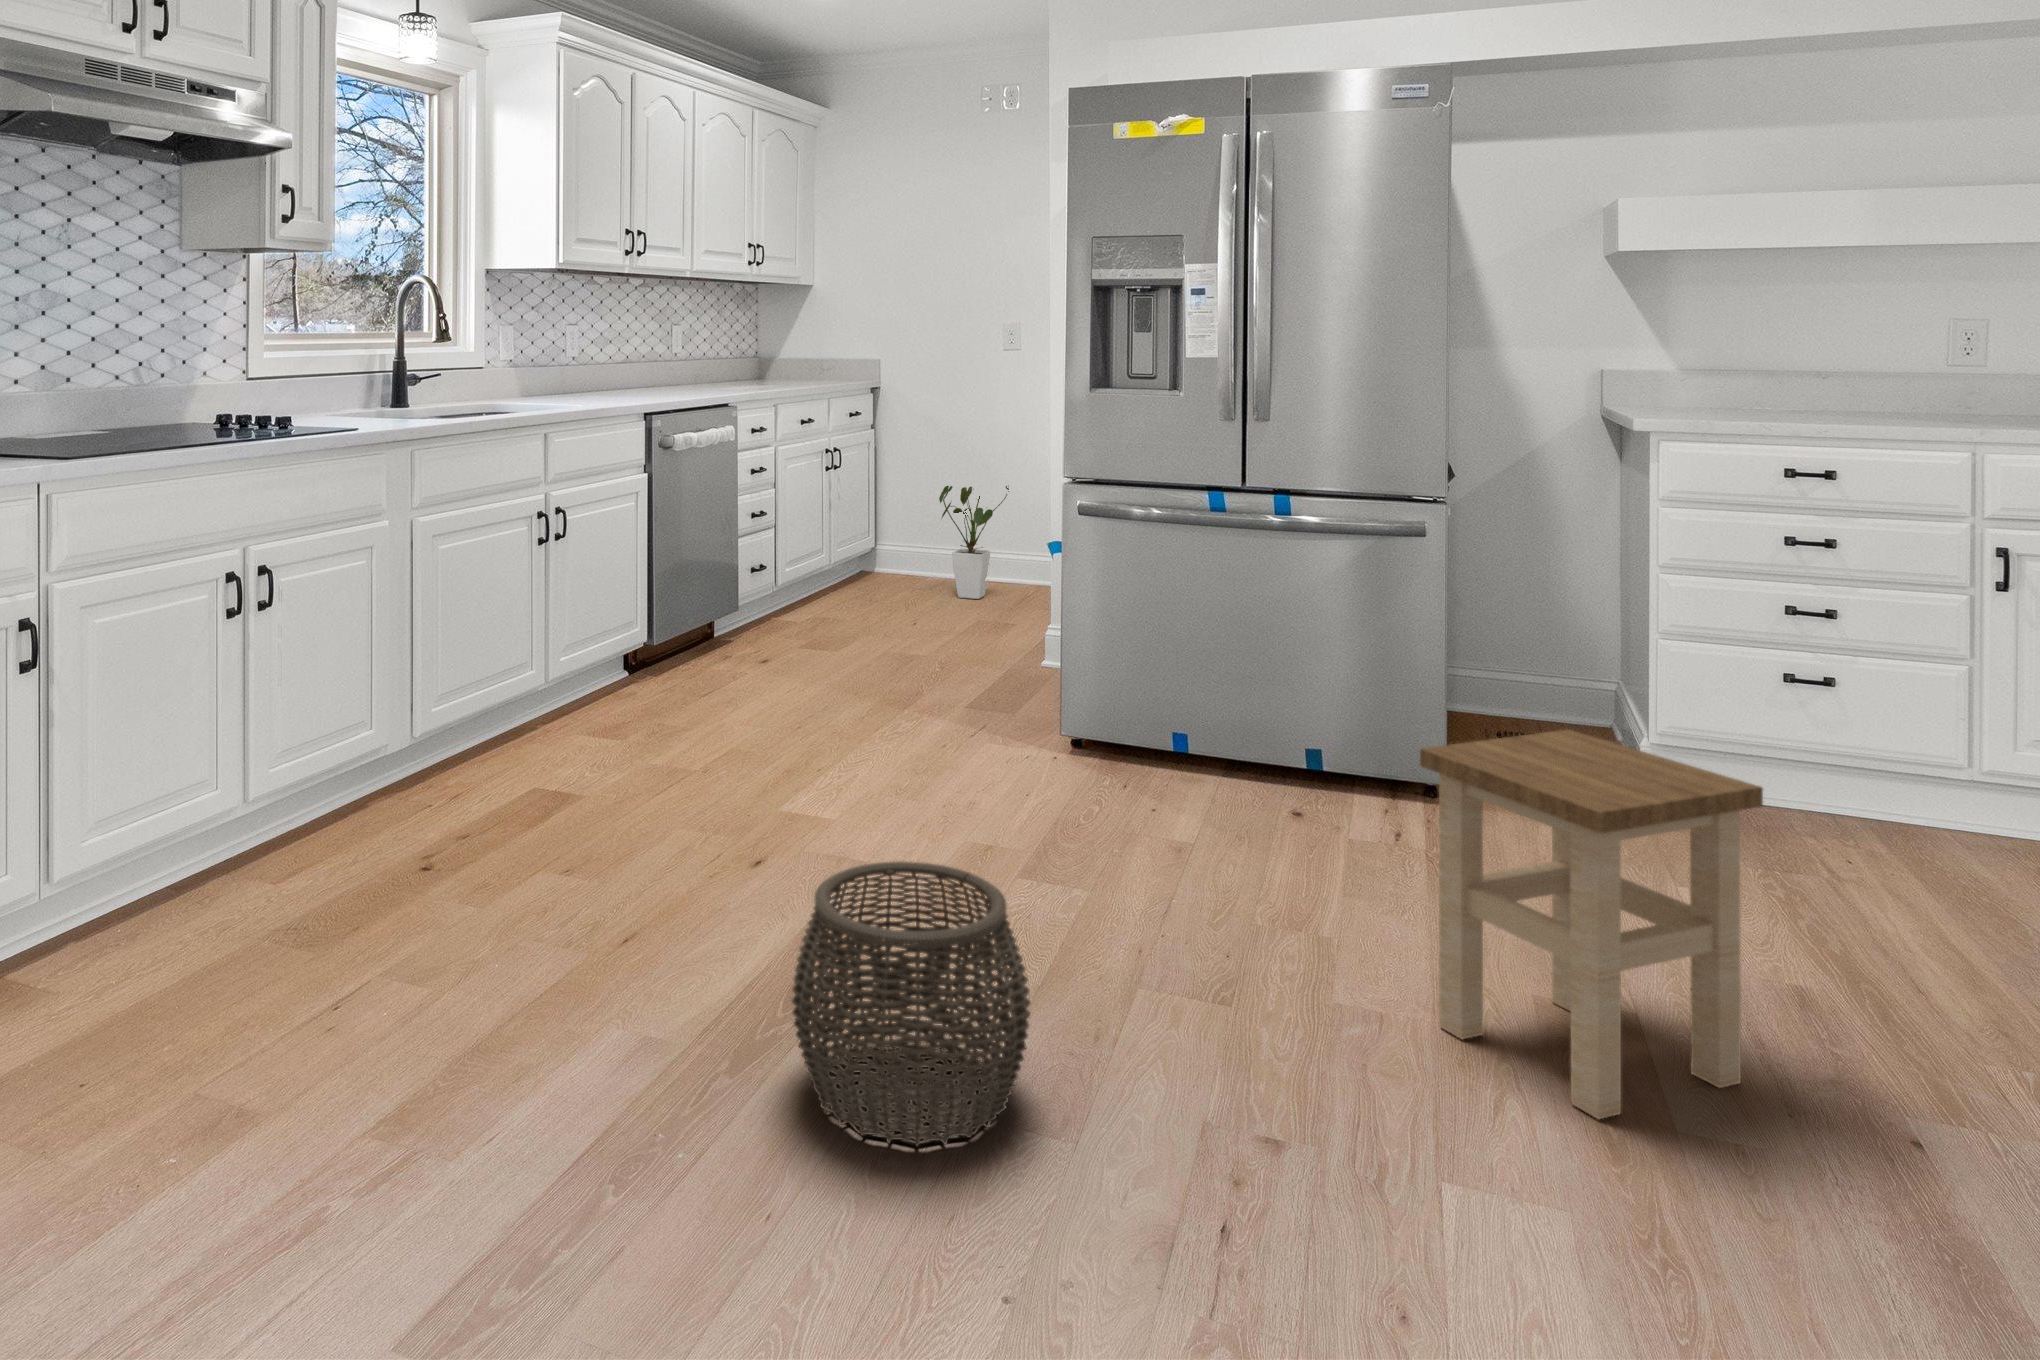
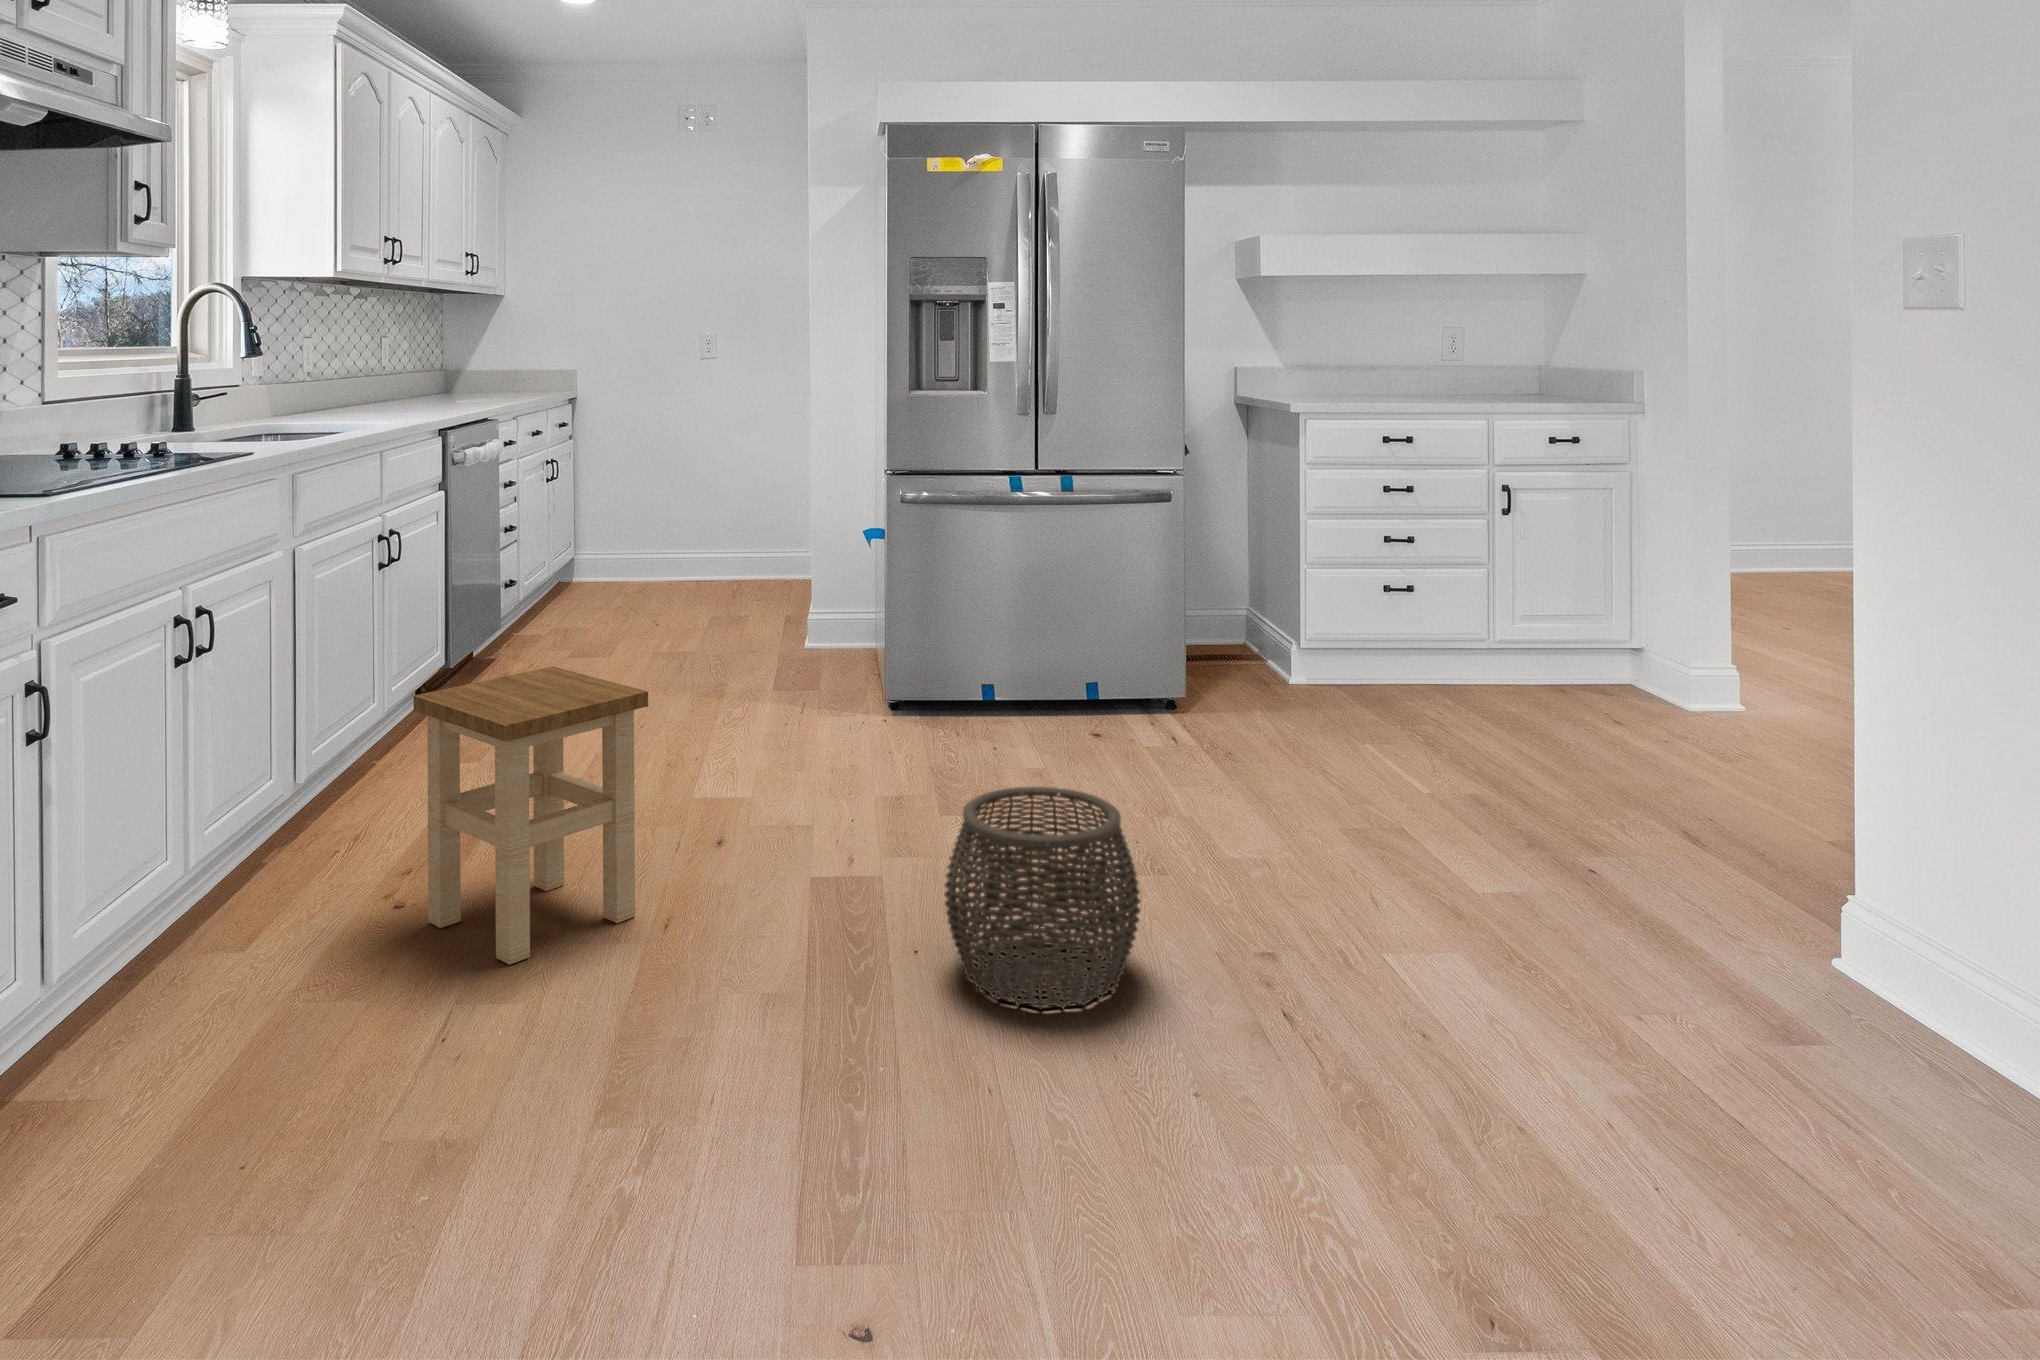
house plant: present [939,486,1009,599] -> none [642,482,720,594]
stool: present [1420,730,1763,1119] -> present [413,667,648,965]

